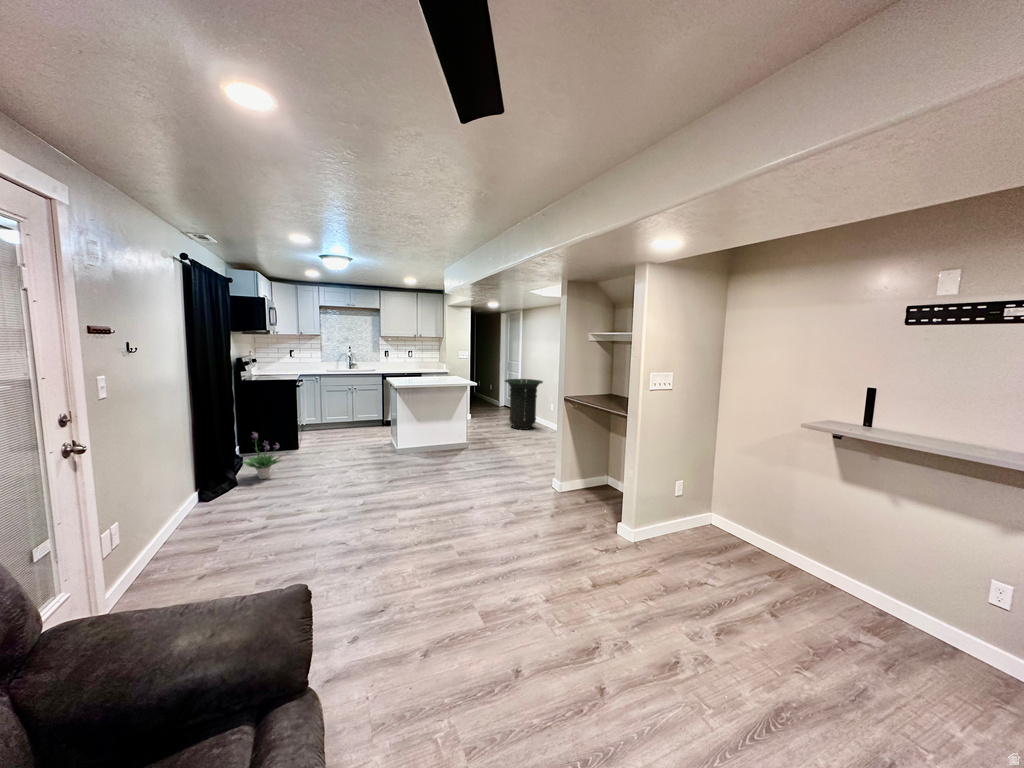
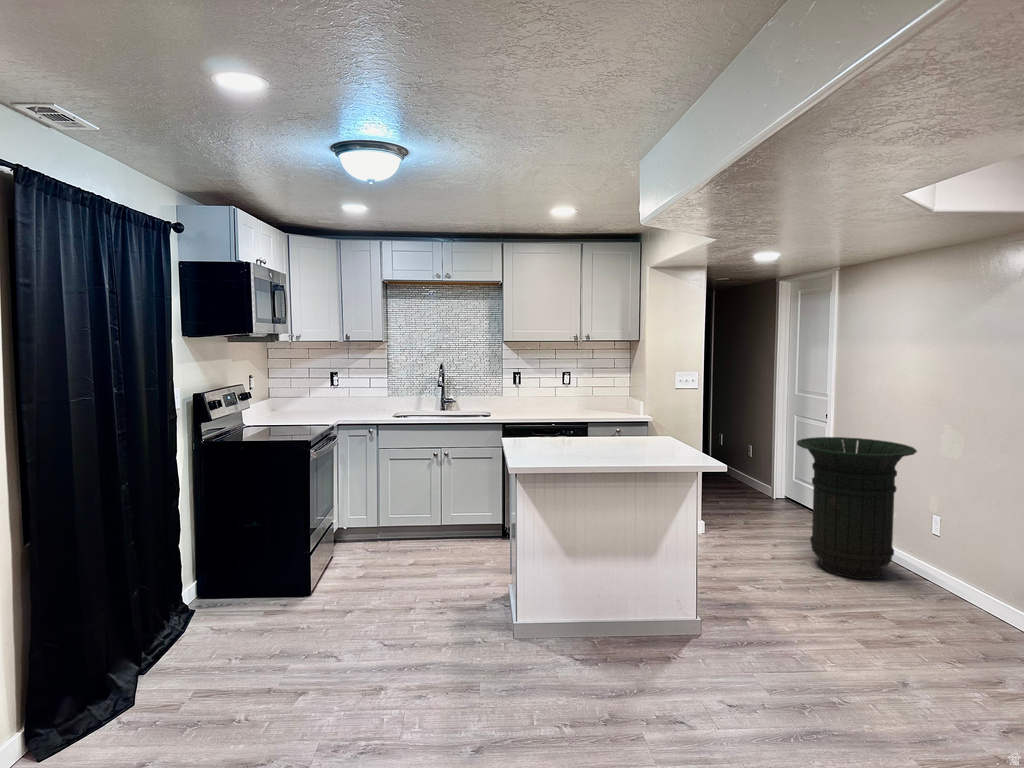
potted plant: present [242,433,281,479] -> none [121,579,226,698]

